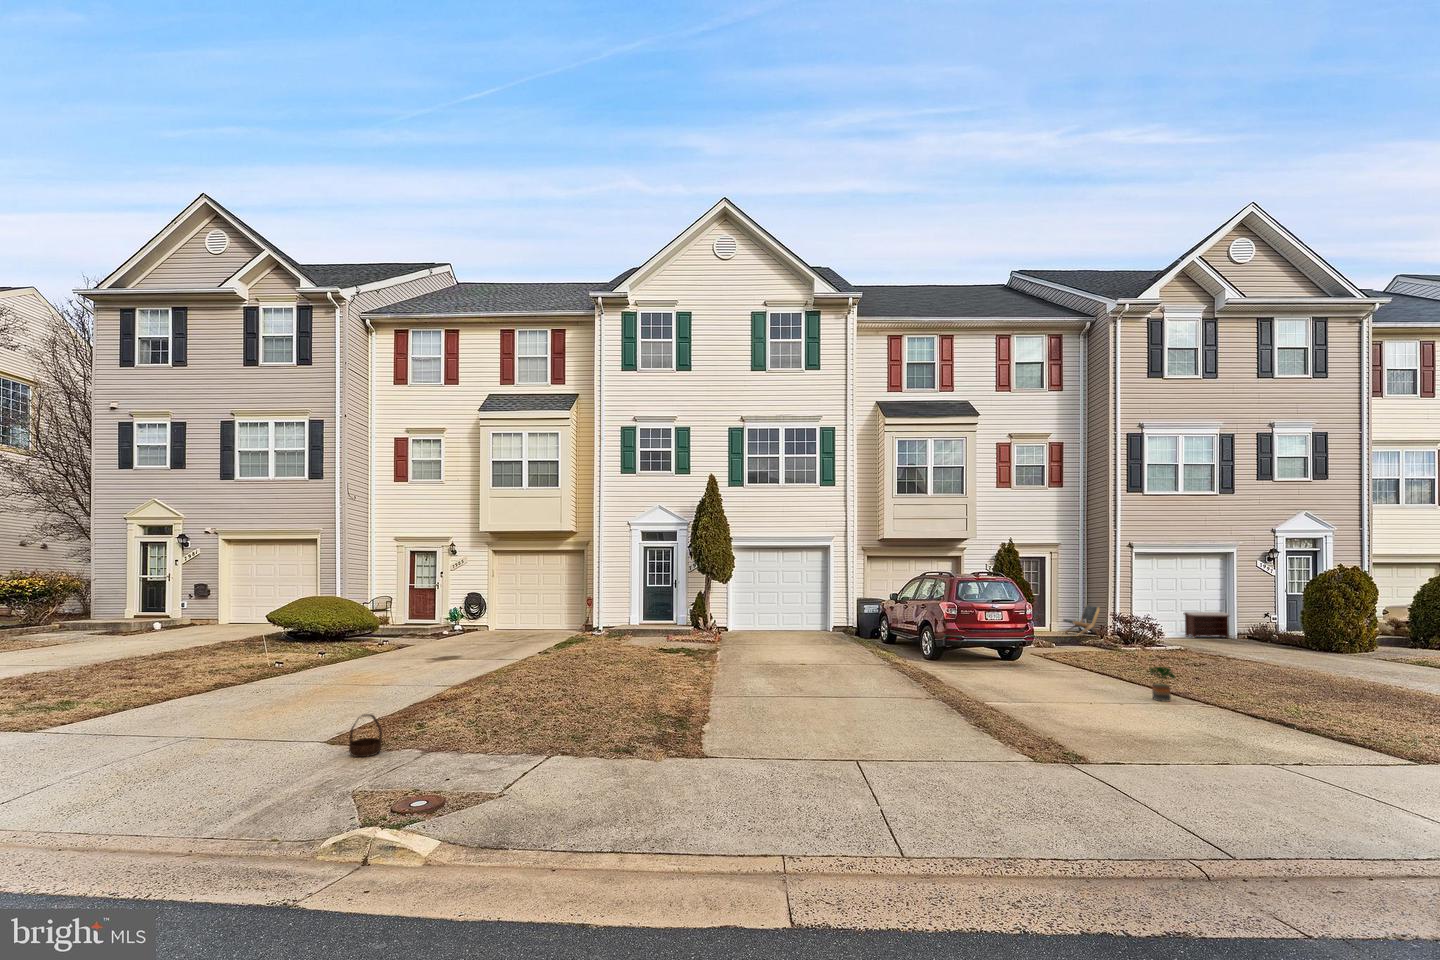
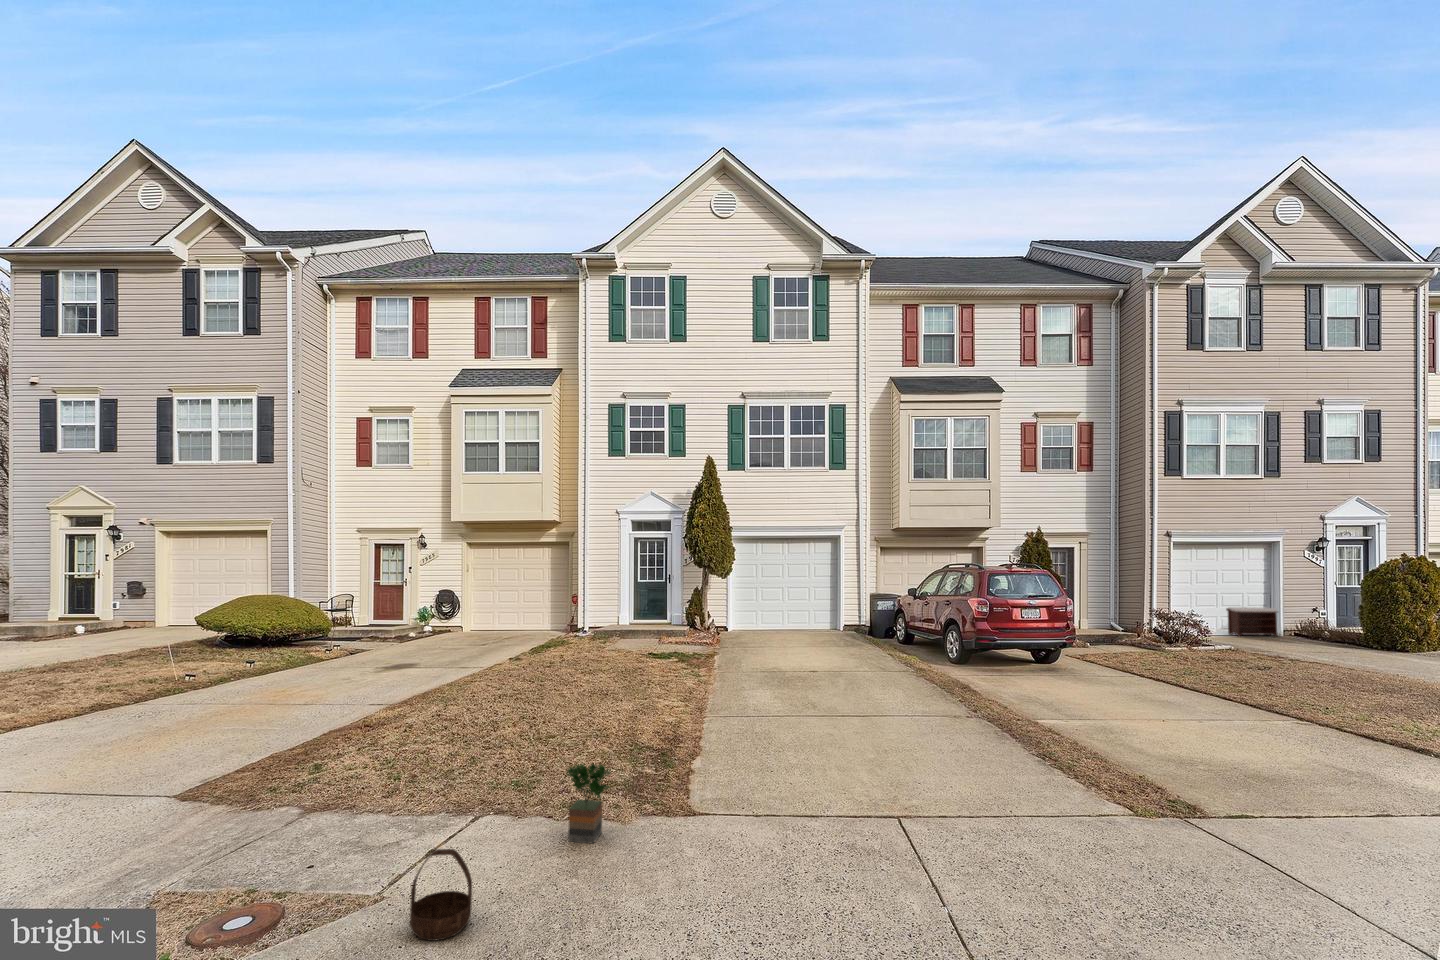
lounge chair: present [1063,605,1100,636] -> none [1092,600,1136,635]
potted tree: present [1149,667,1175,701] -> present [567,764,611,843]
basket: present [349,714,382,757] -> present [410,849,472,941]

